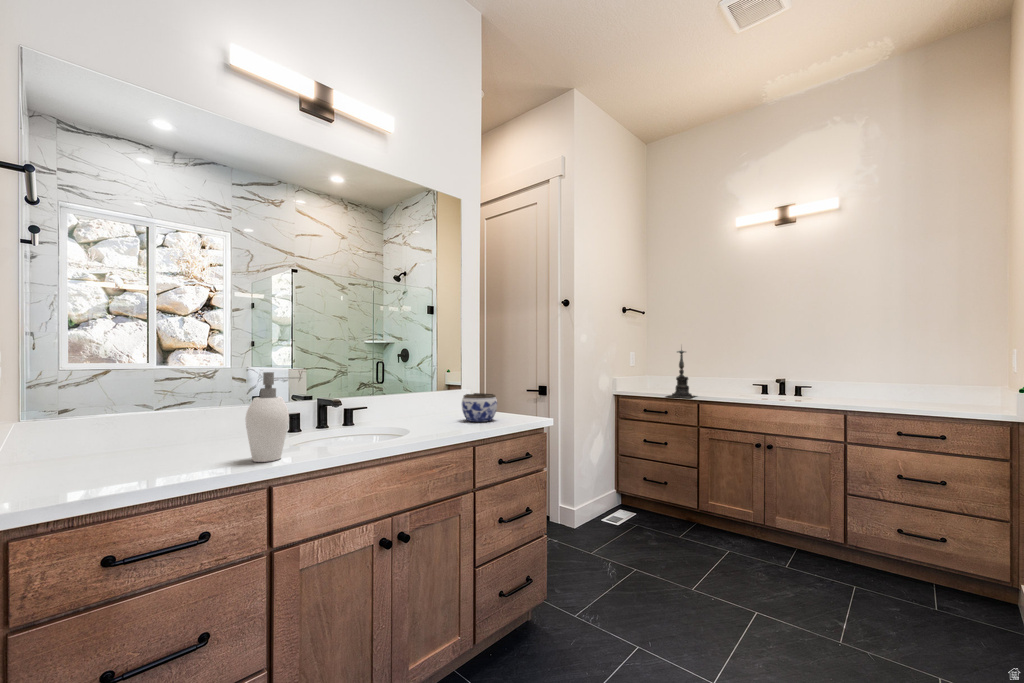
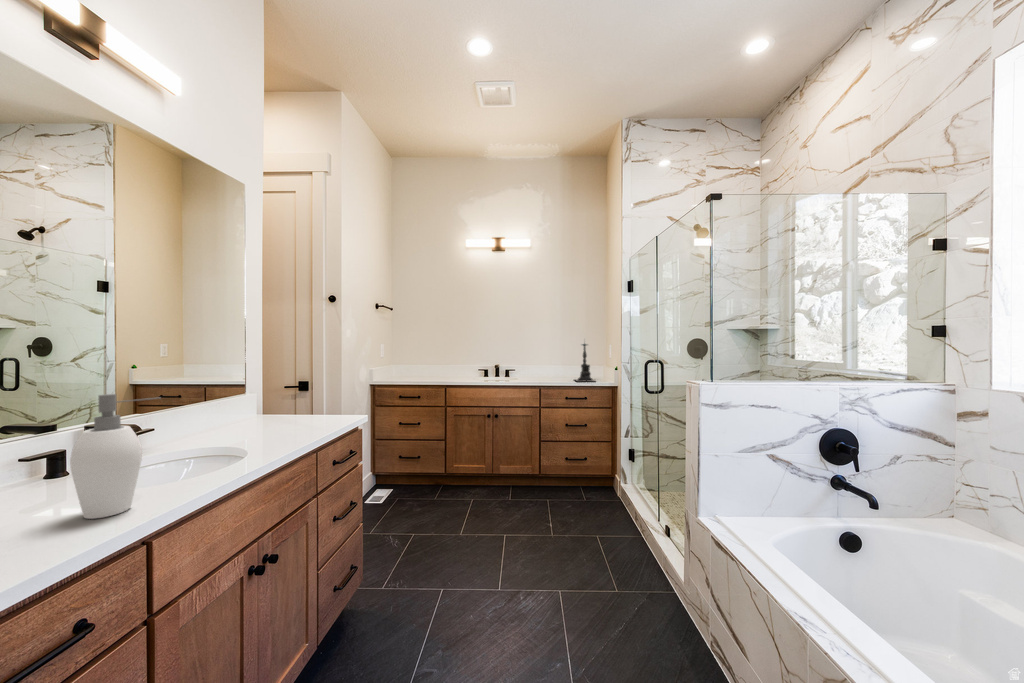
candle holder: present [667,350,695,398] -> present [575,343,594,382]
jar: present [462,393,497,422] -> none [272,395,314,427]

